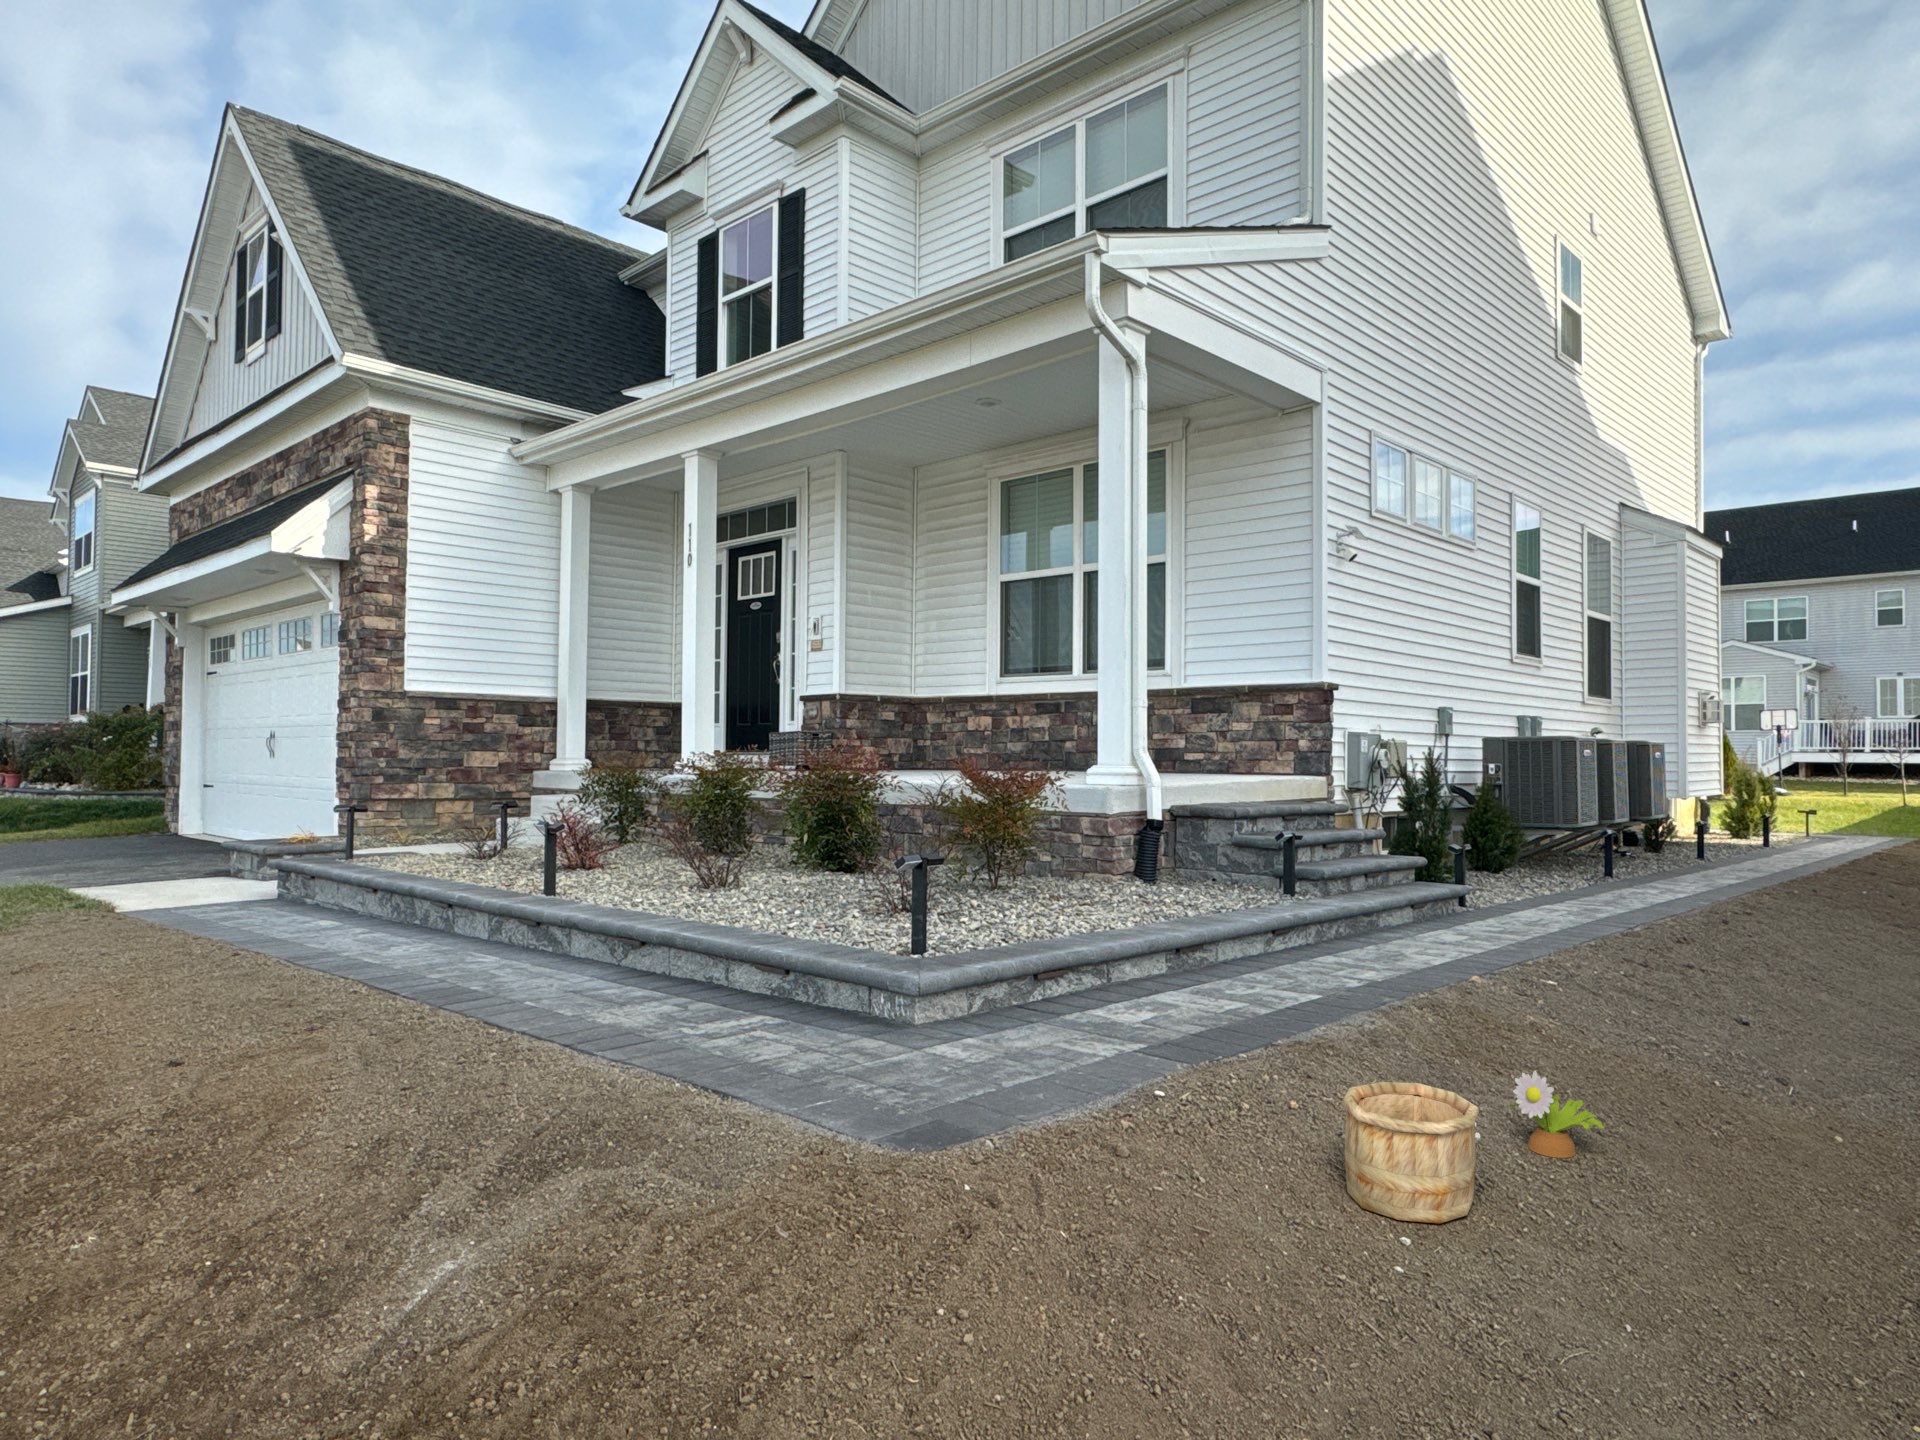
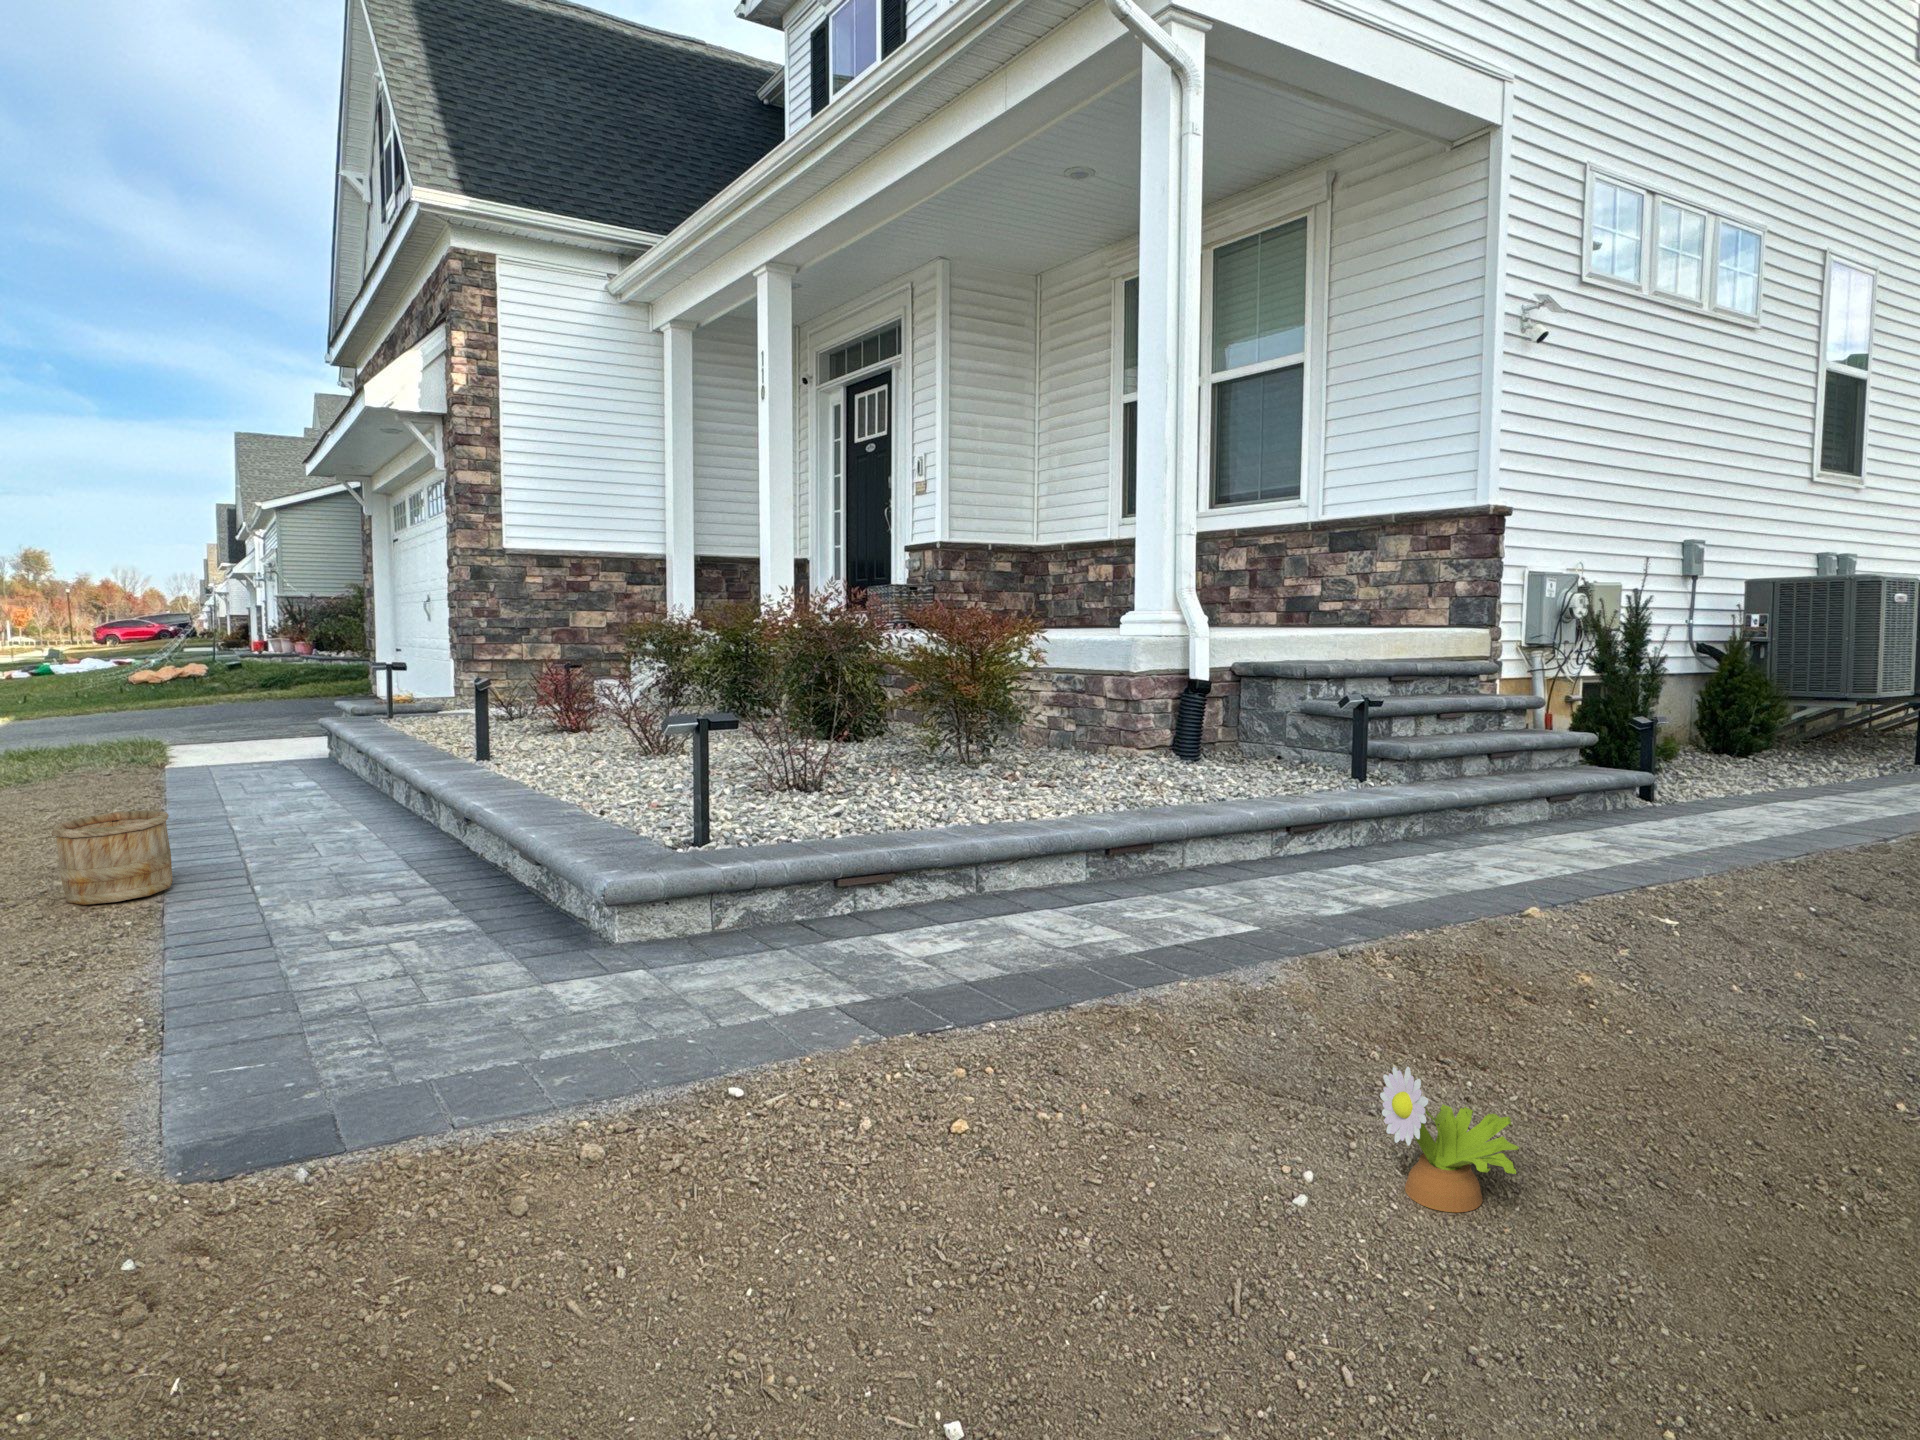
wooden bucket: present [1341,1082,1479,1223] -> present [51,810,172,905]

